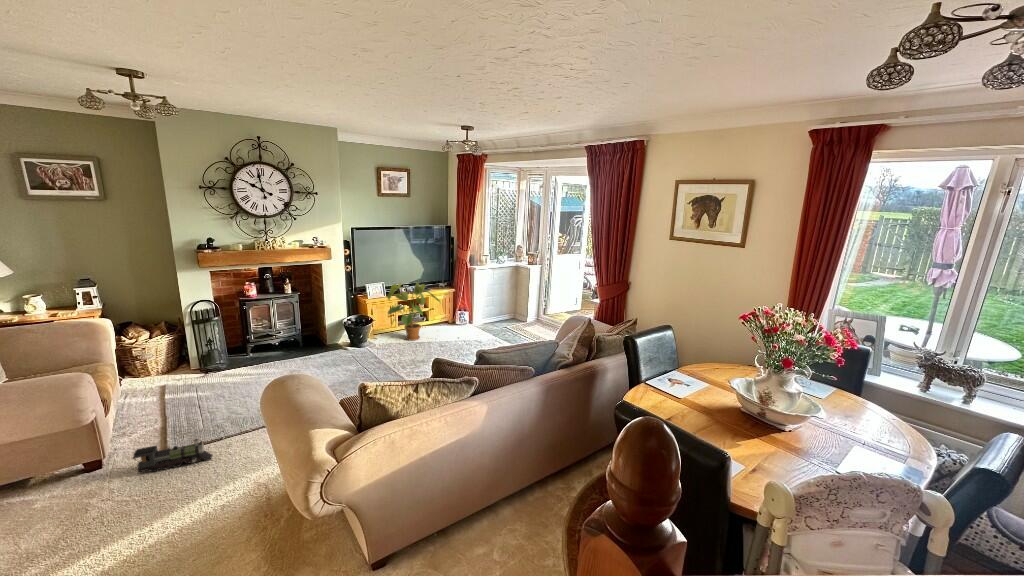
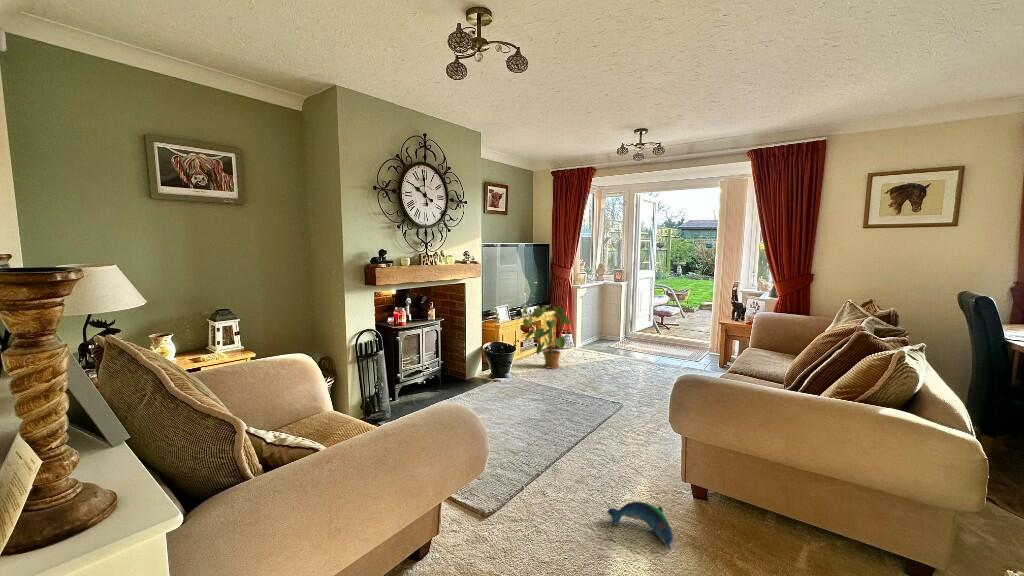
toy train: present [133,436,212,472] -> none [509,481,577,548]
plush toy: none [219,458,251,495] -> present [608,501,673,550]

